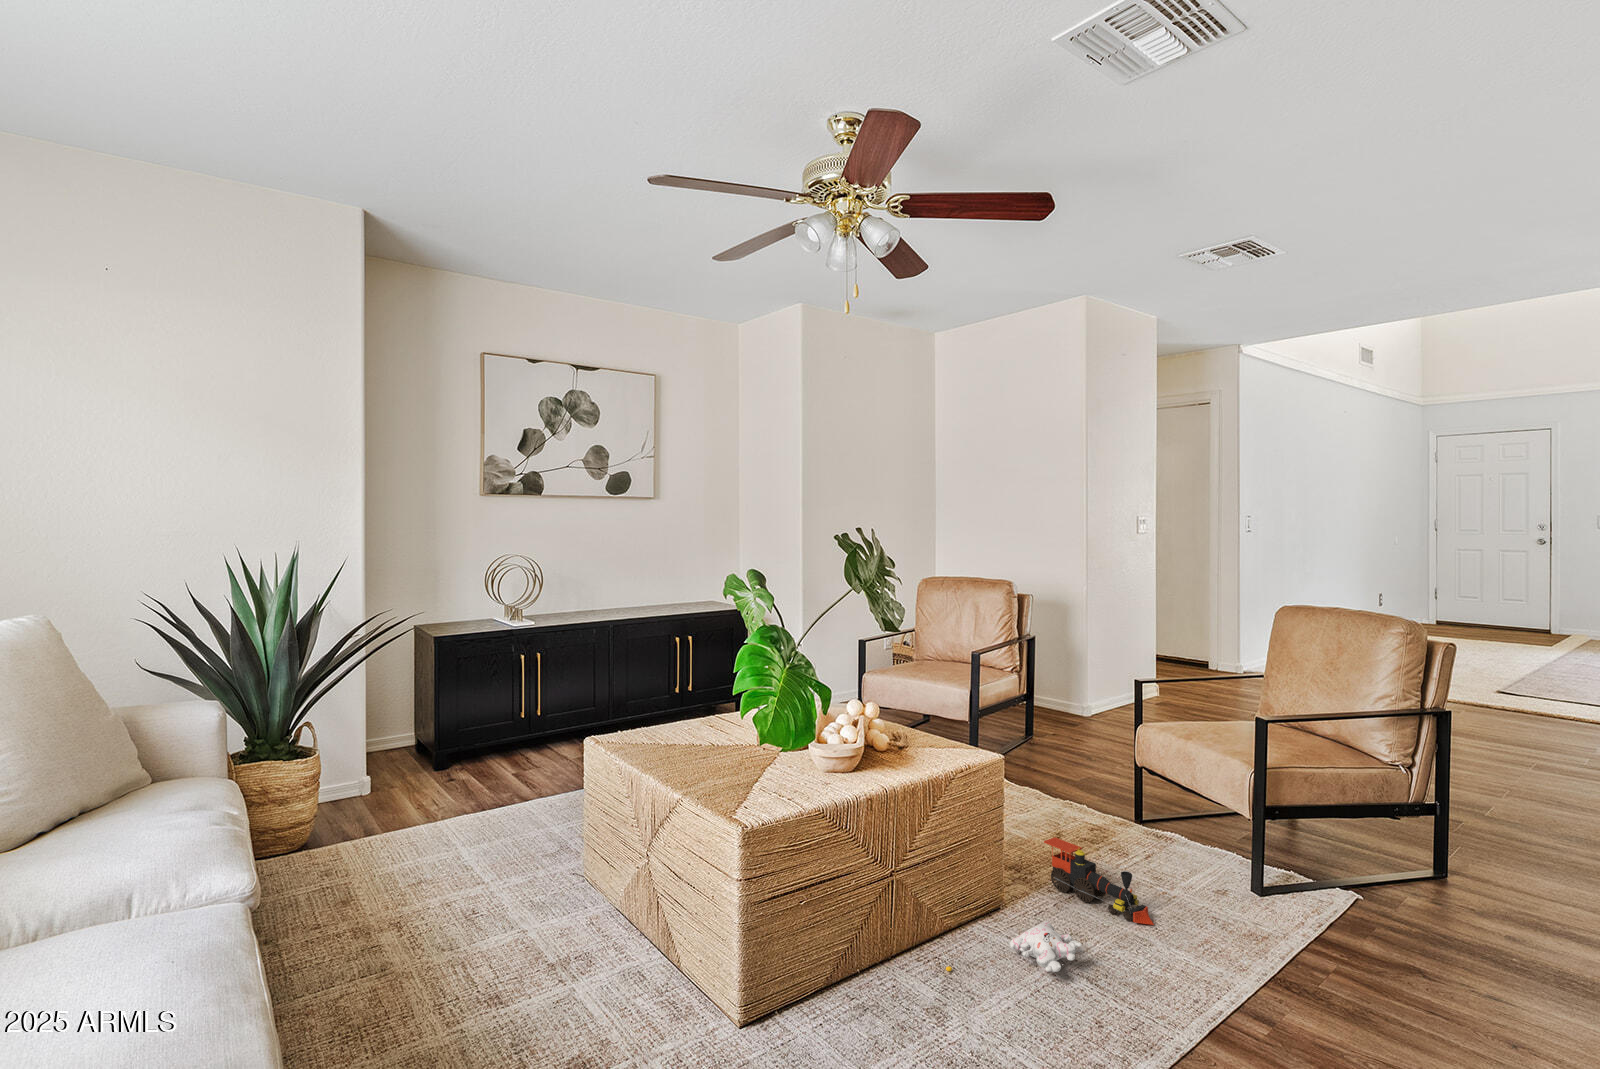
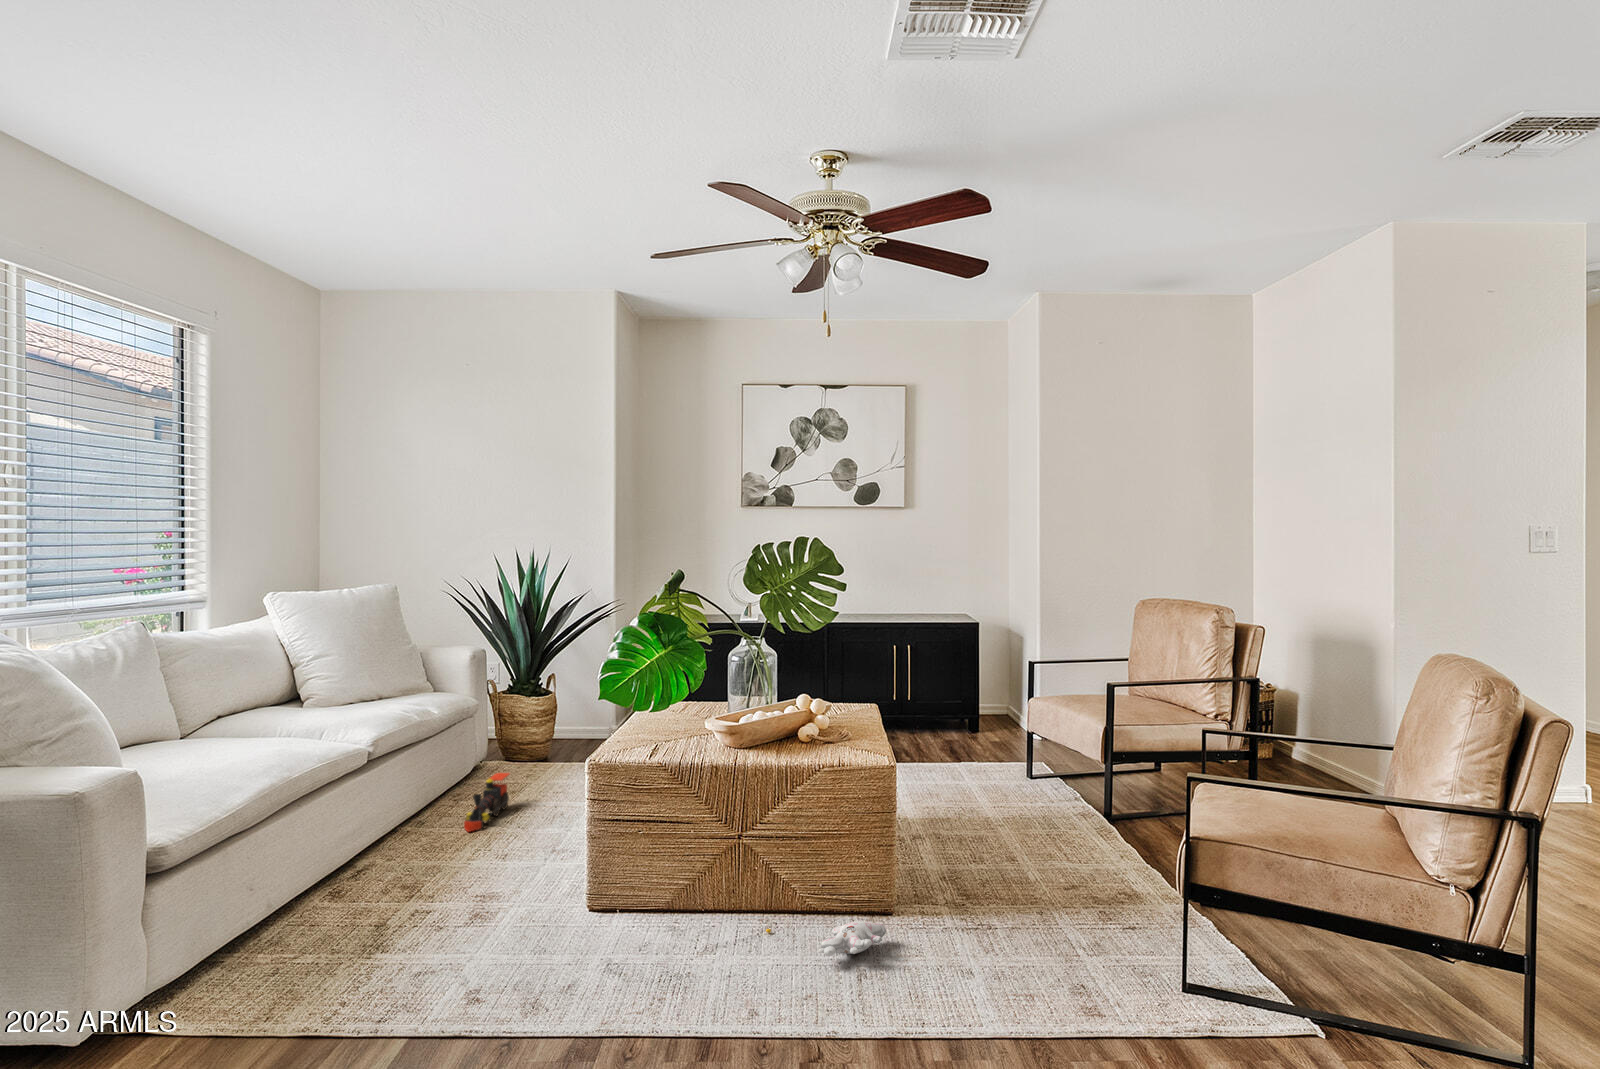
toy train: present [1044,837,1154,925] -> present [464,773,509,832]

